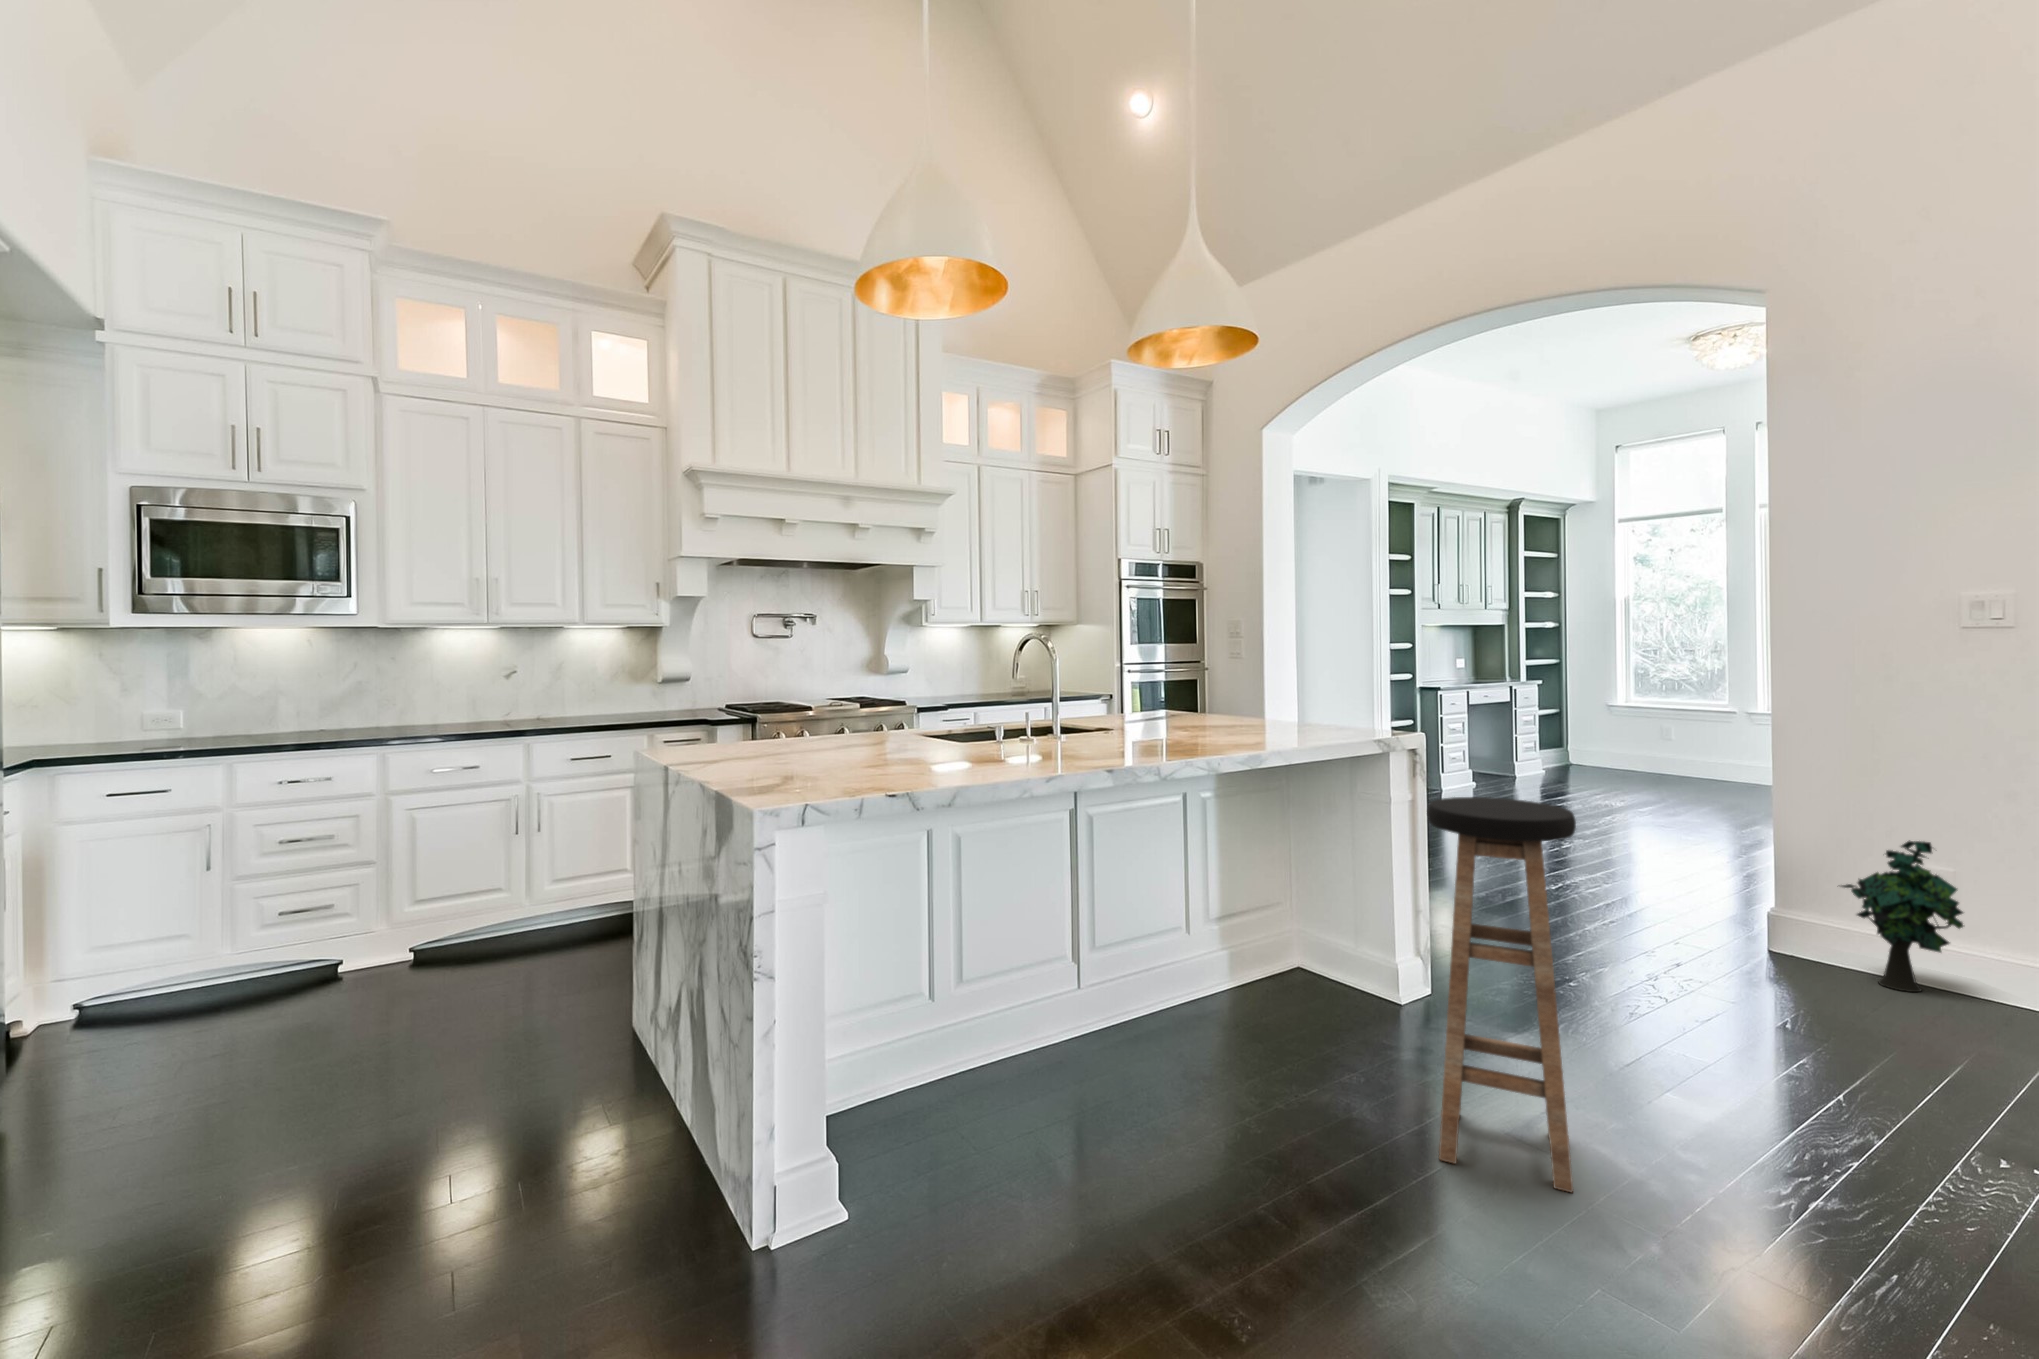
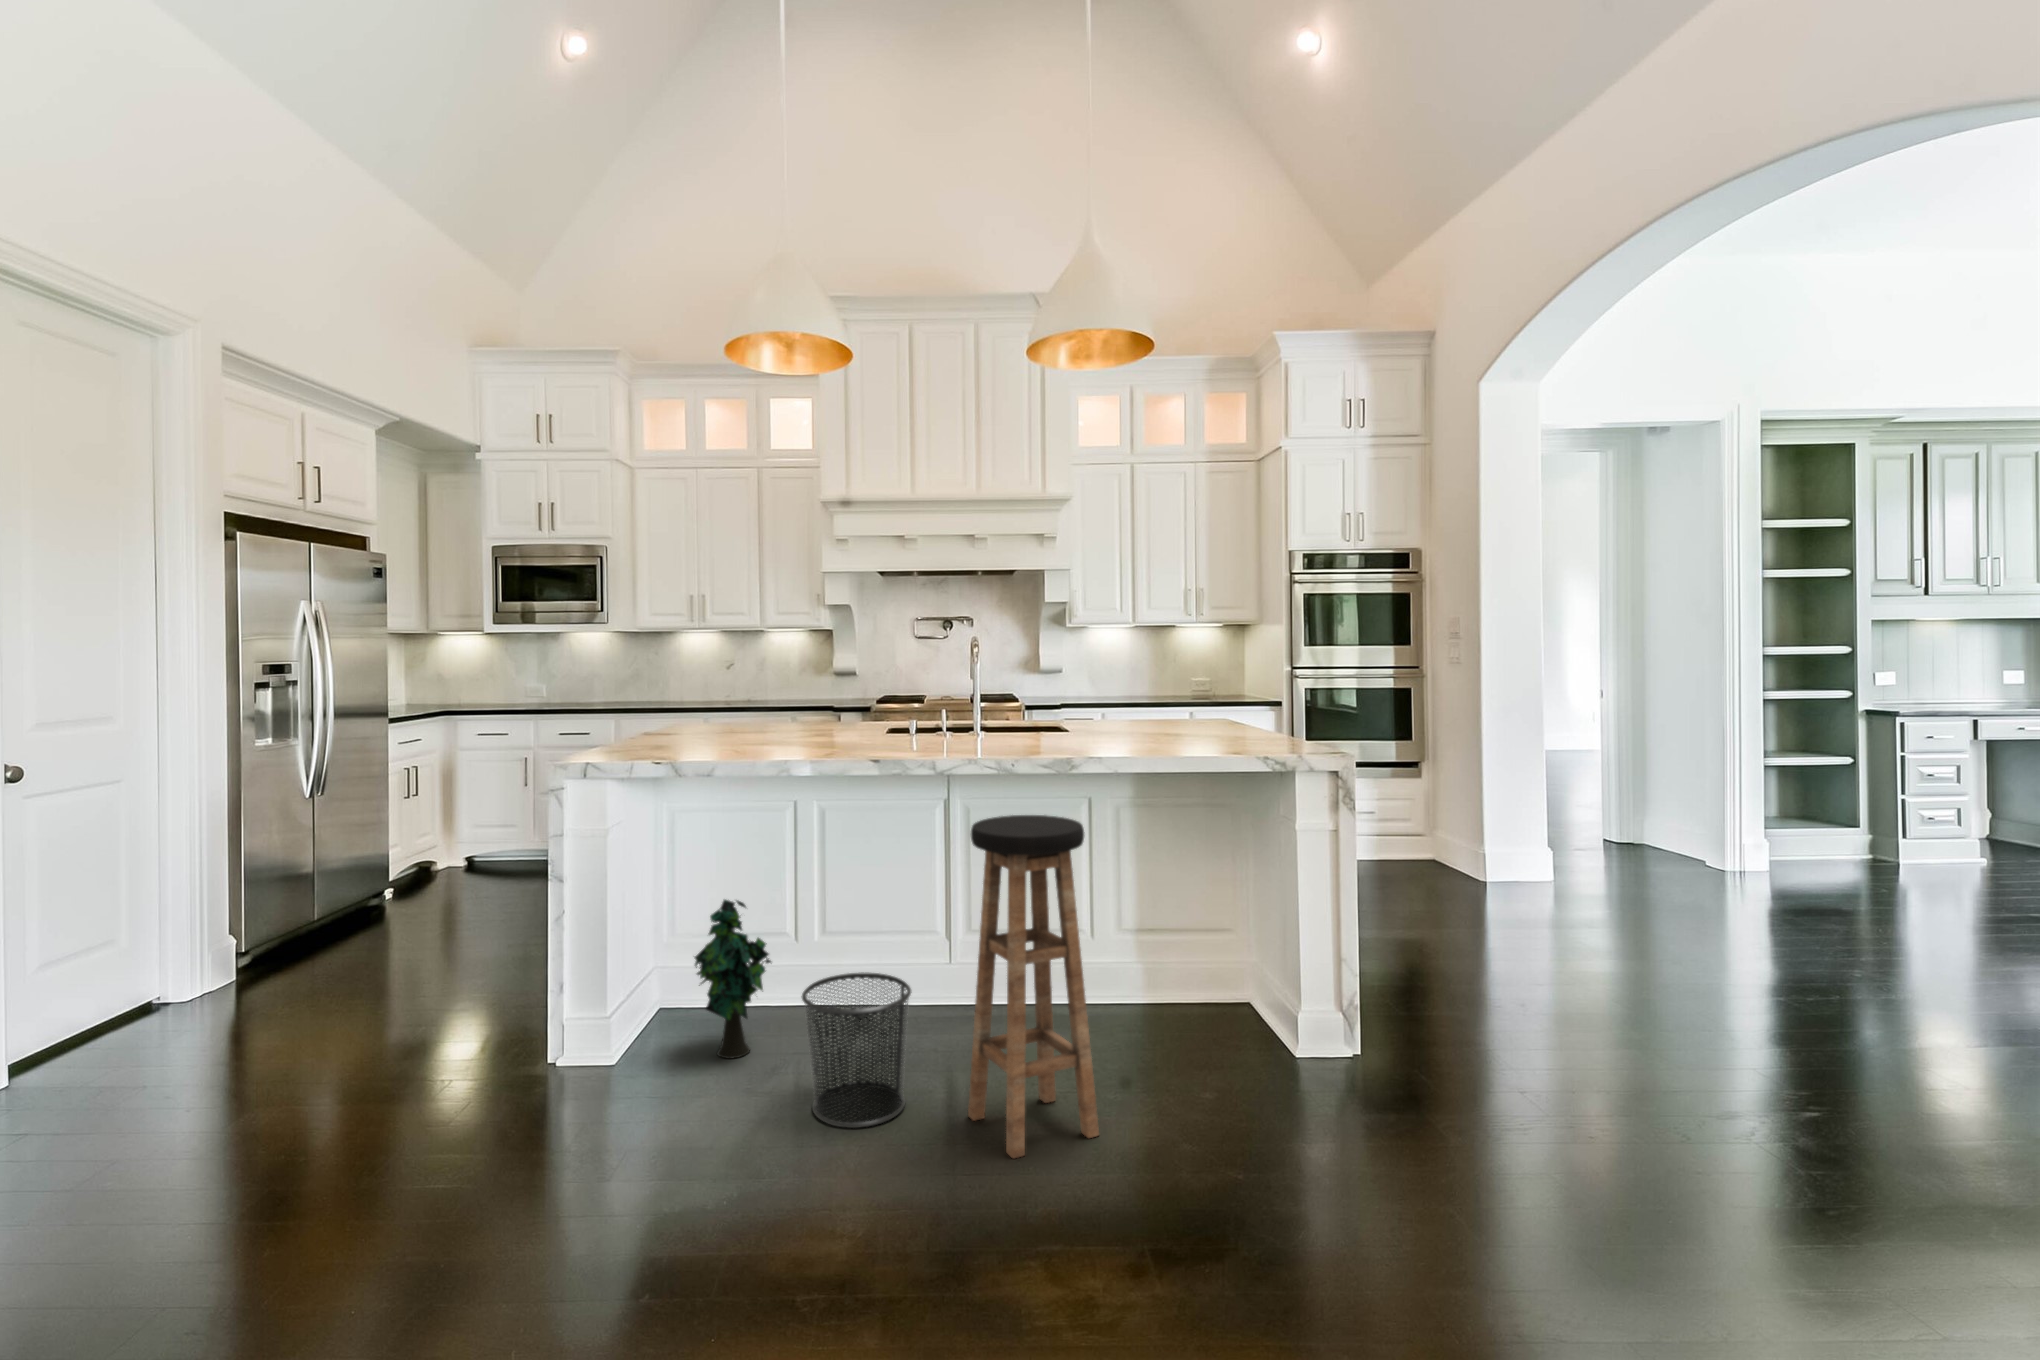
decorative plant: present [1841,840,1963,992] -> present [695,900,771,1059]
waste bin: none [1259,1015,1410,1228] -> present [802,972,911,1128]

